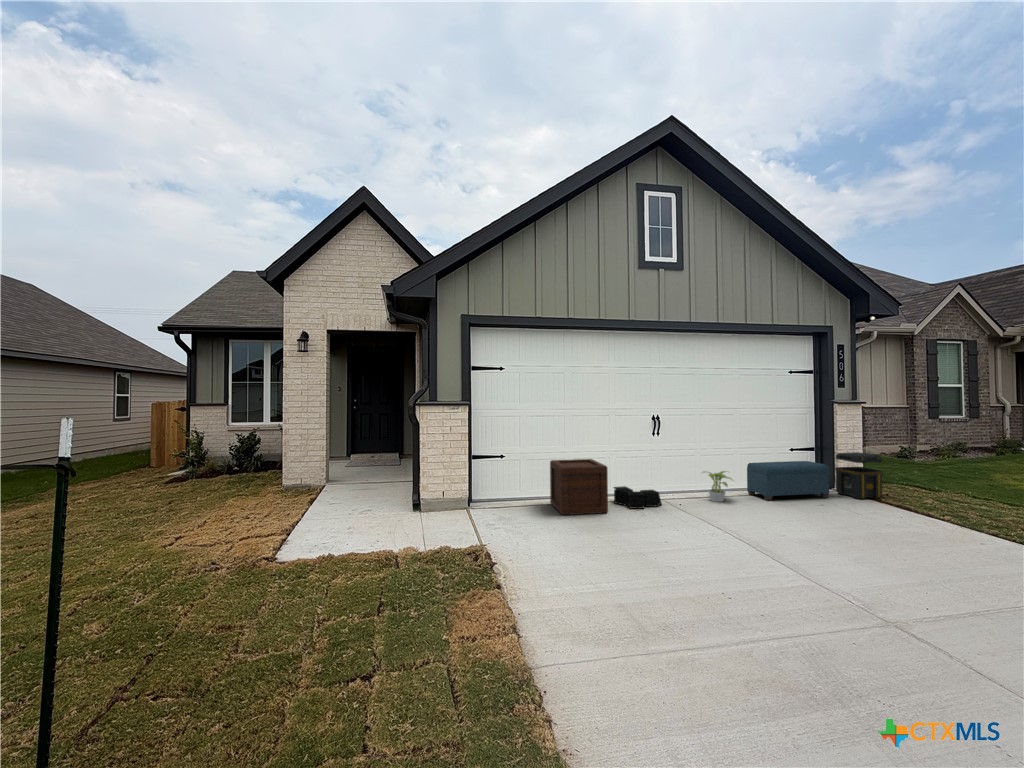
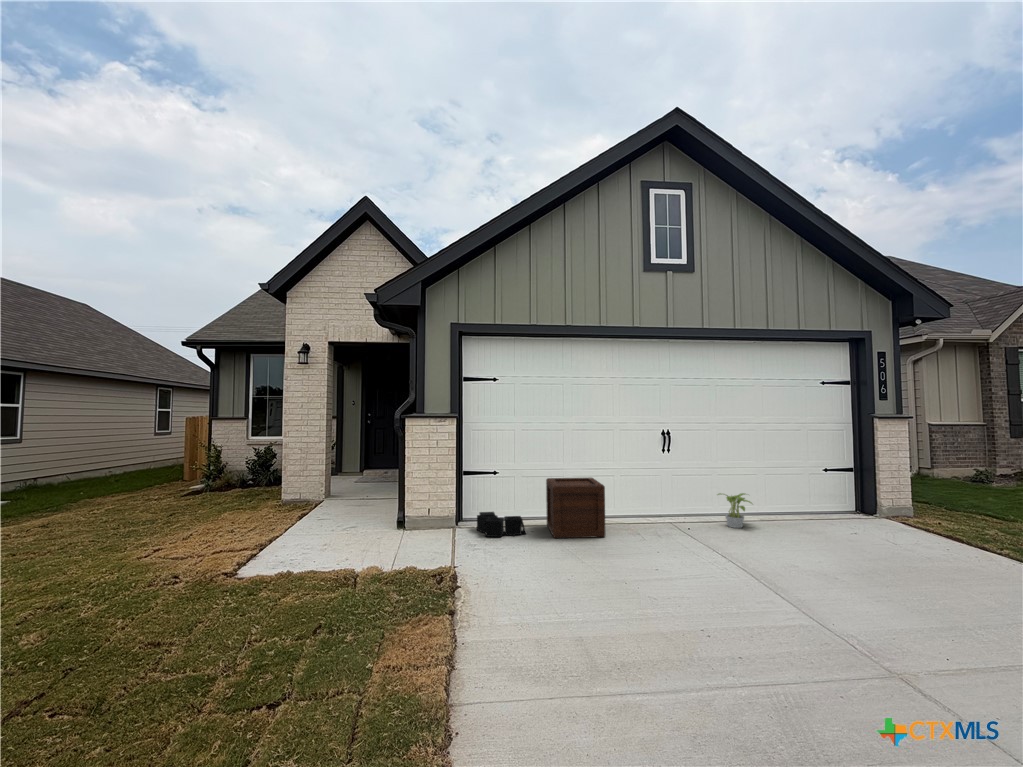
toolbox: present [835,452,883,499] -> none [877,475,934,529]
bench: present [747,461,829,501] -> none [772,484,869,528]
storage bin: present [614,486,662,508] -> present [477,512,526,537]

